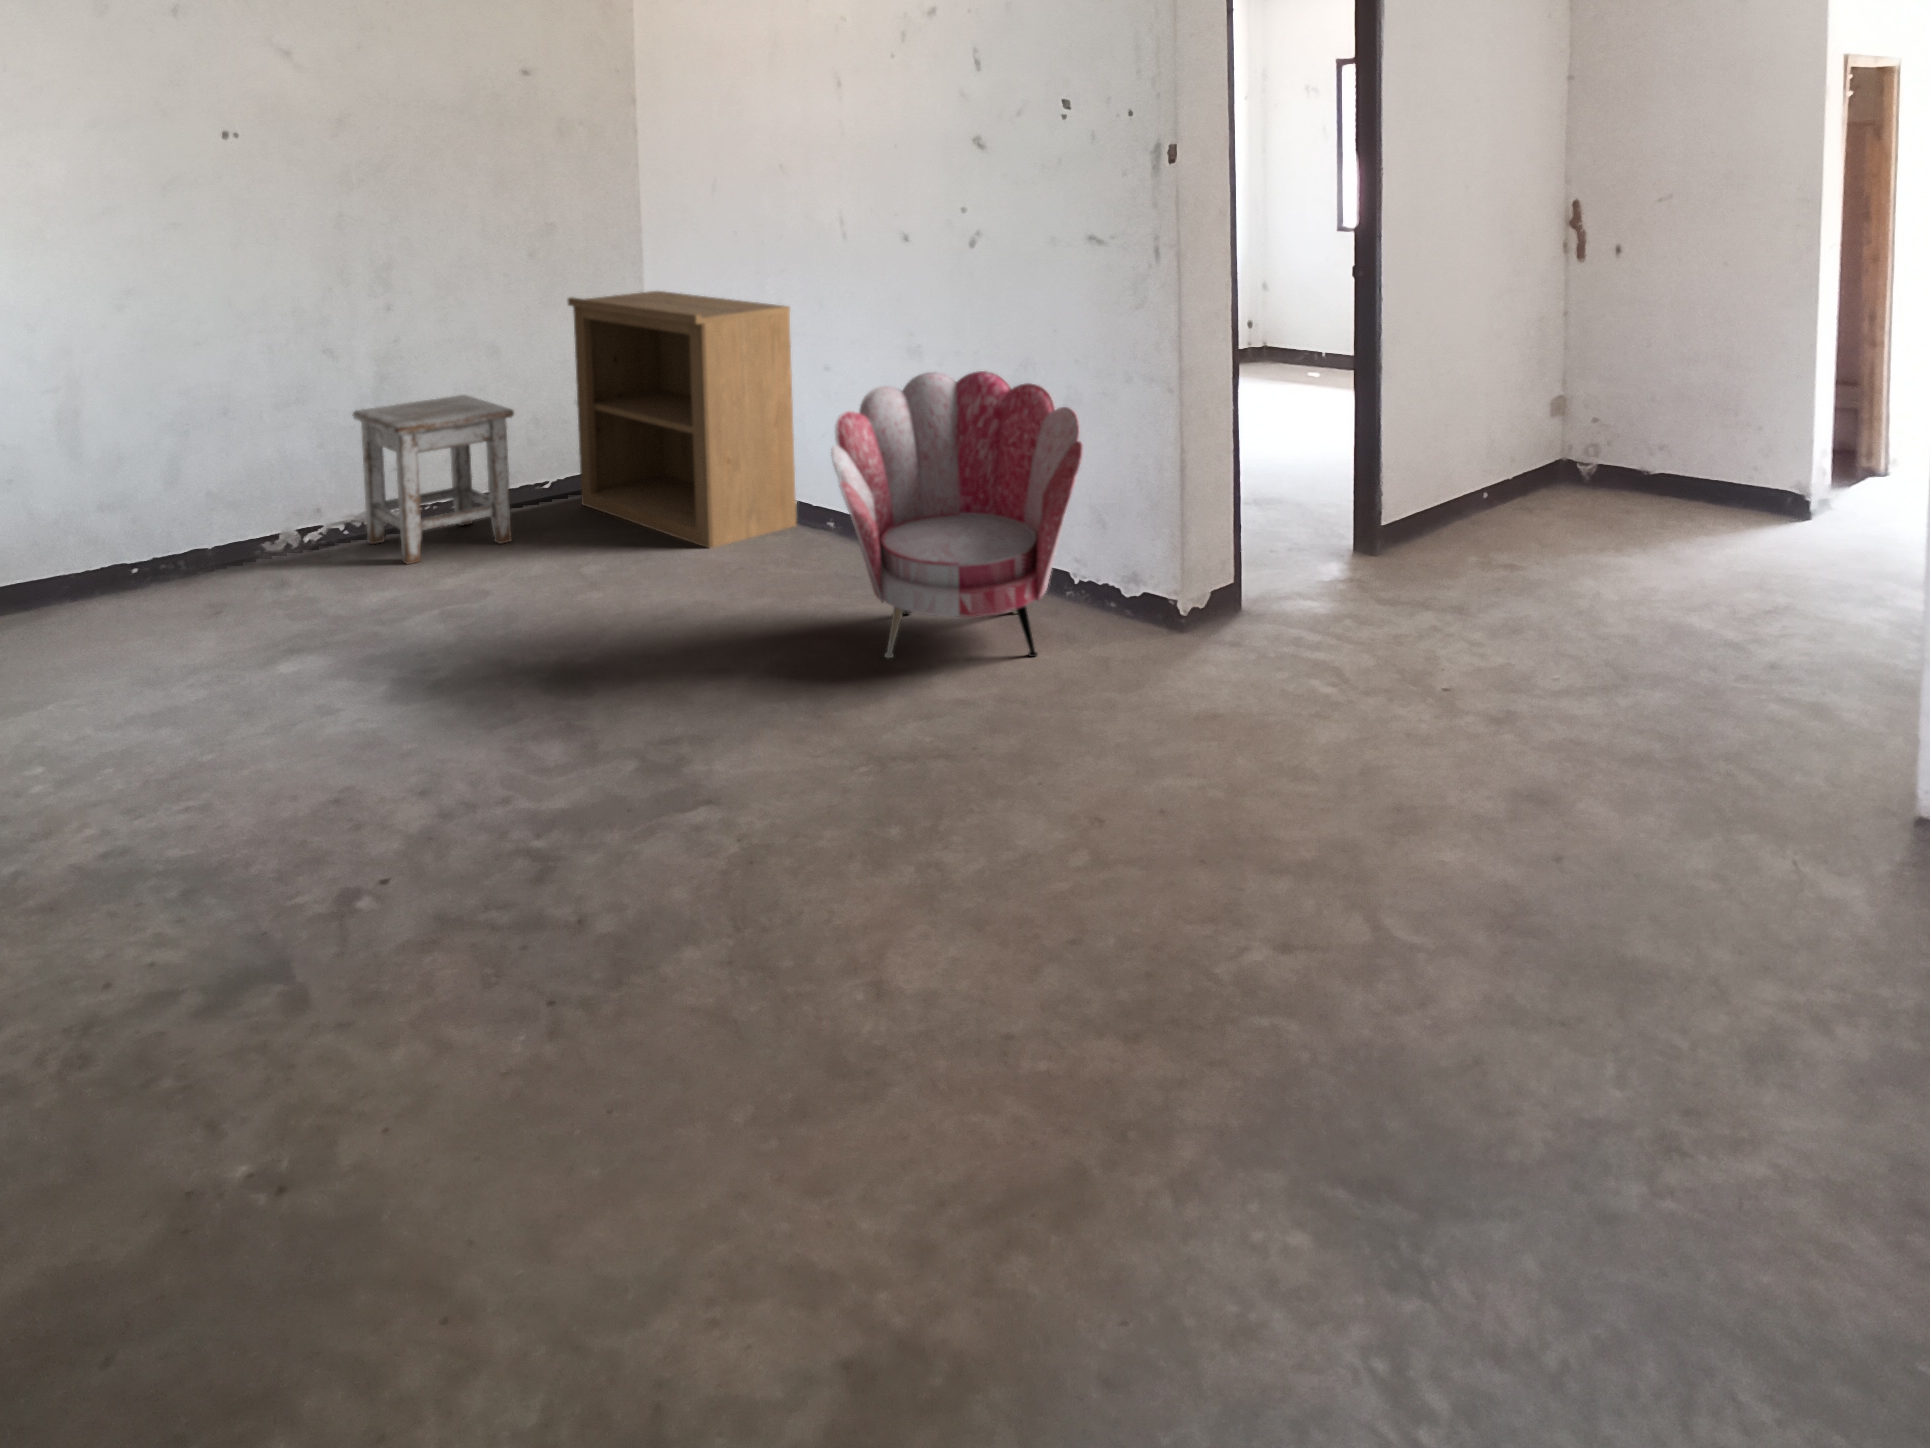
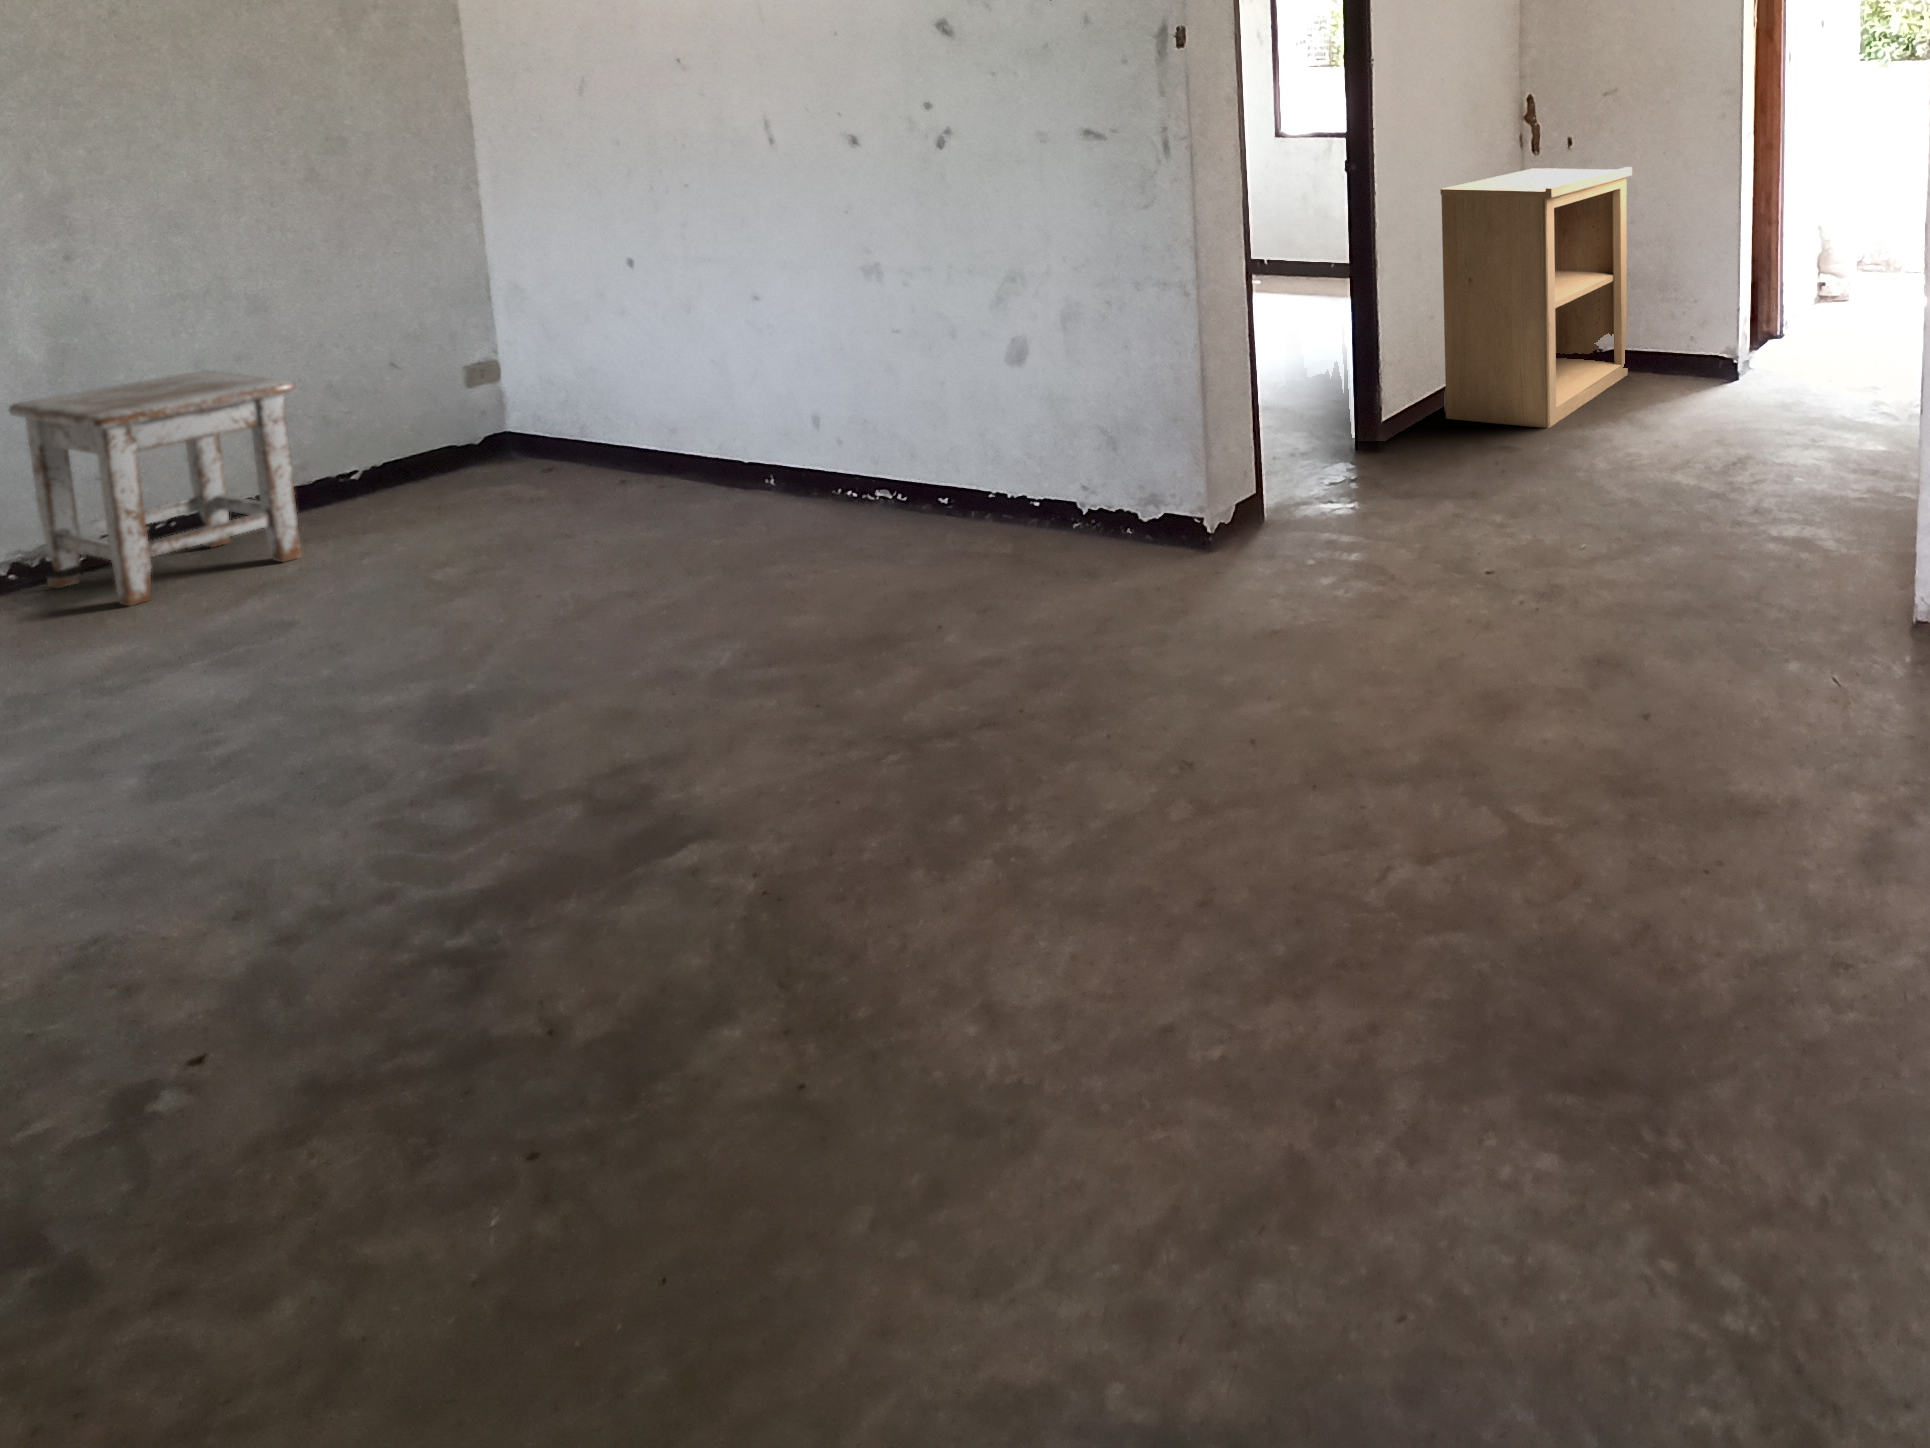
bookshelf: present [567,291,797,548] -> present [1440,167,1632,428]
armchair: present [831,371,1083,658] -> none [792,285,1096,618]

